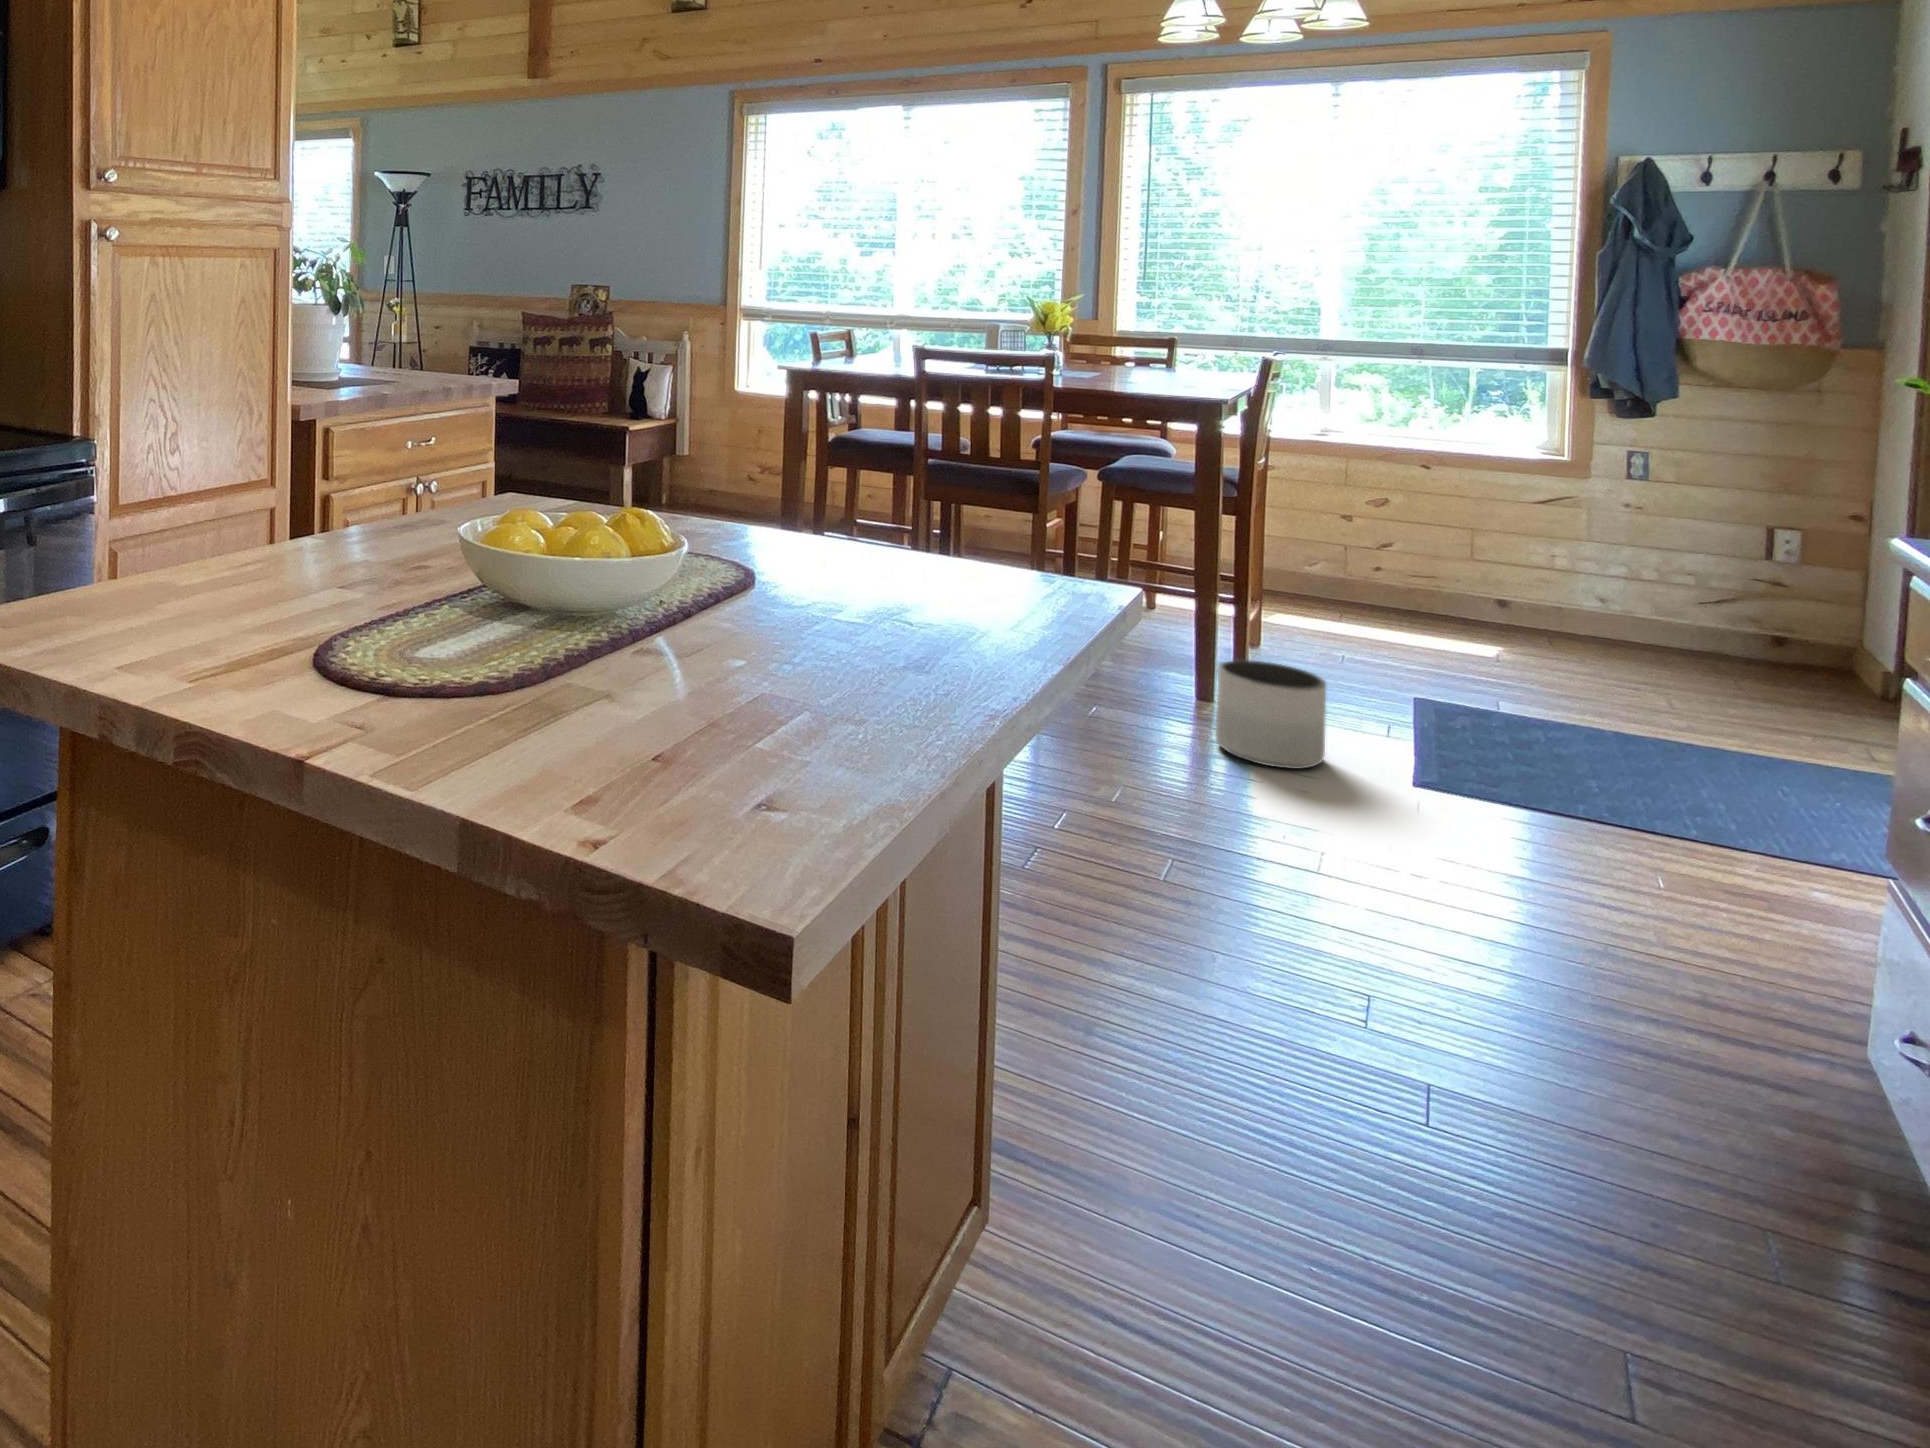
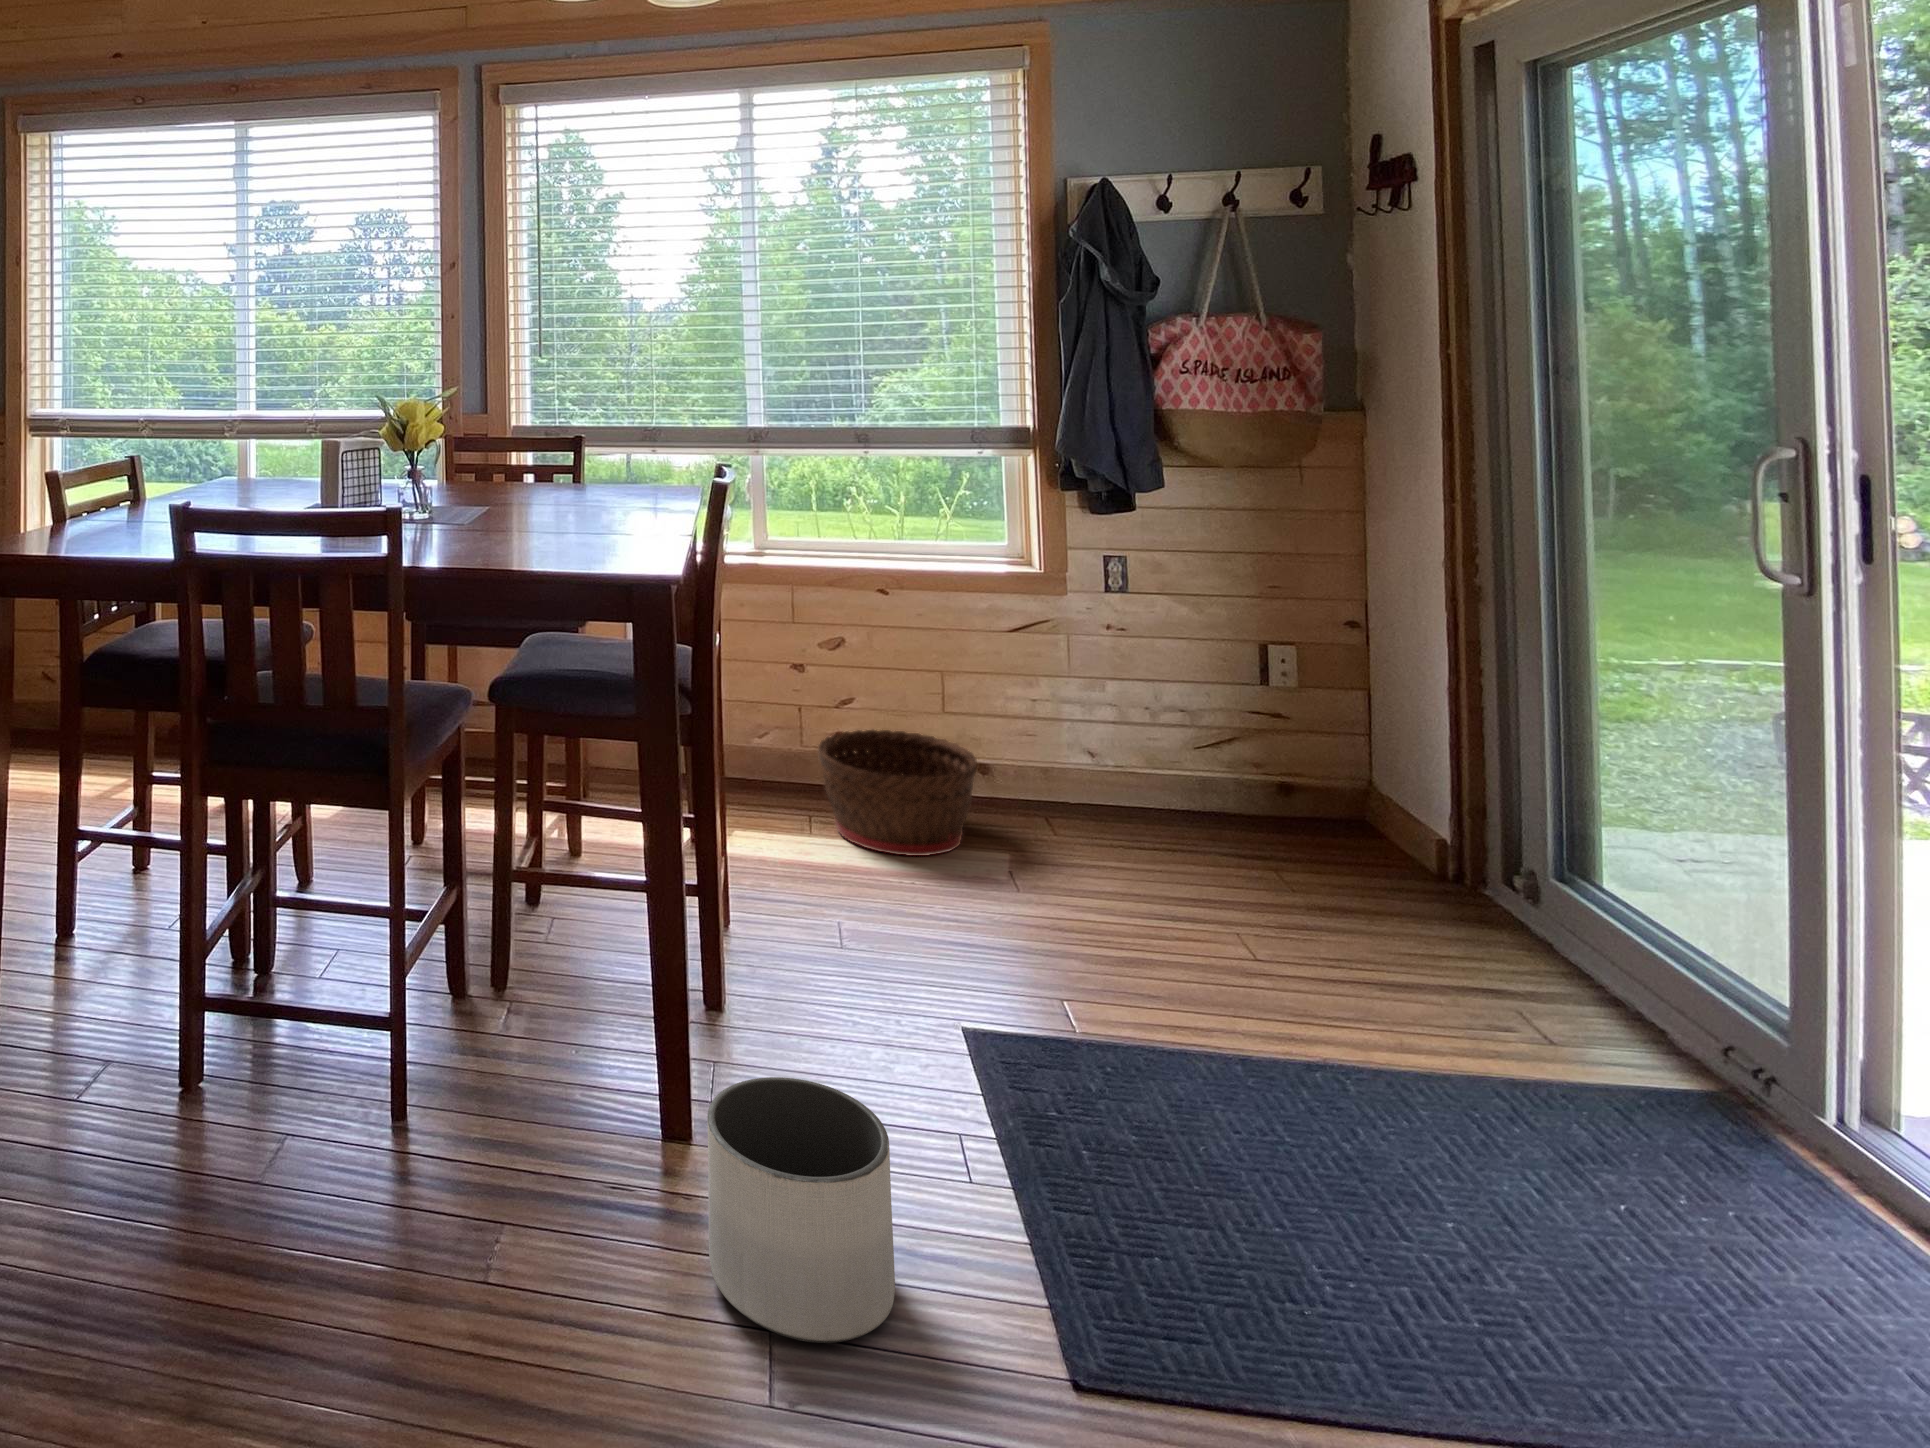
basket: none [1350,560,1485,642] -> present [818,730,977,856]

